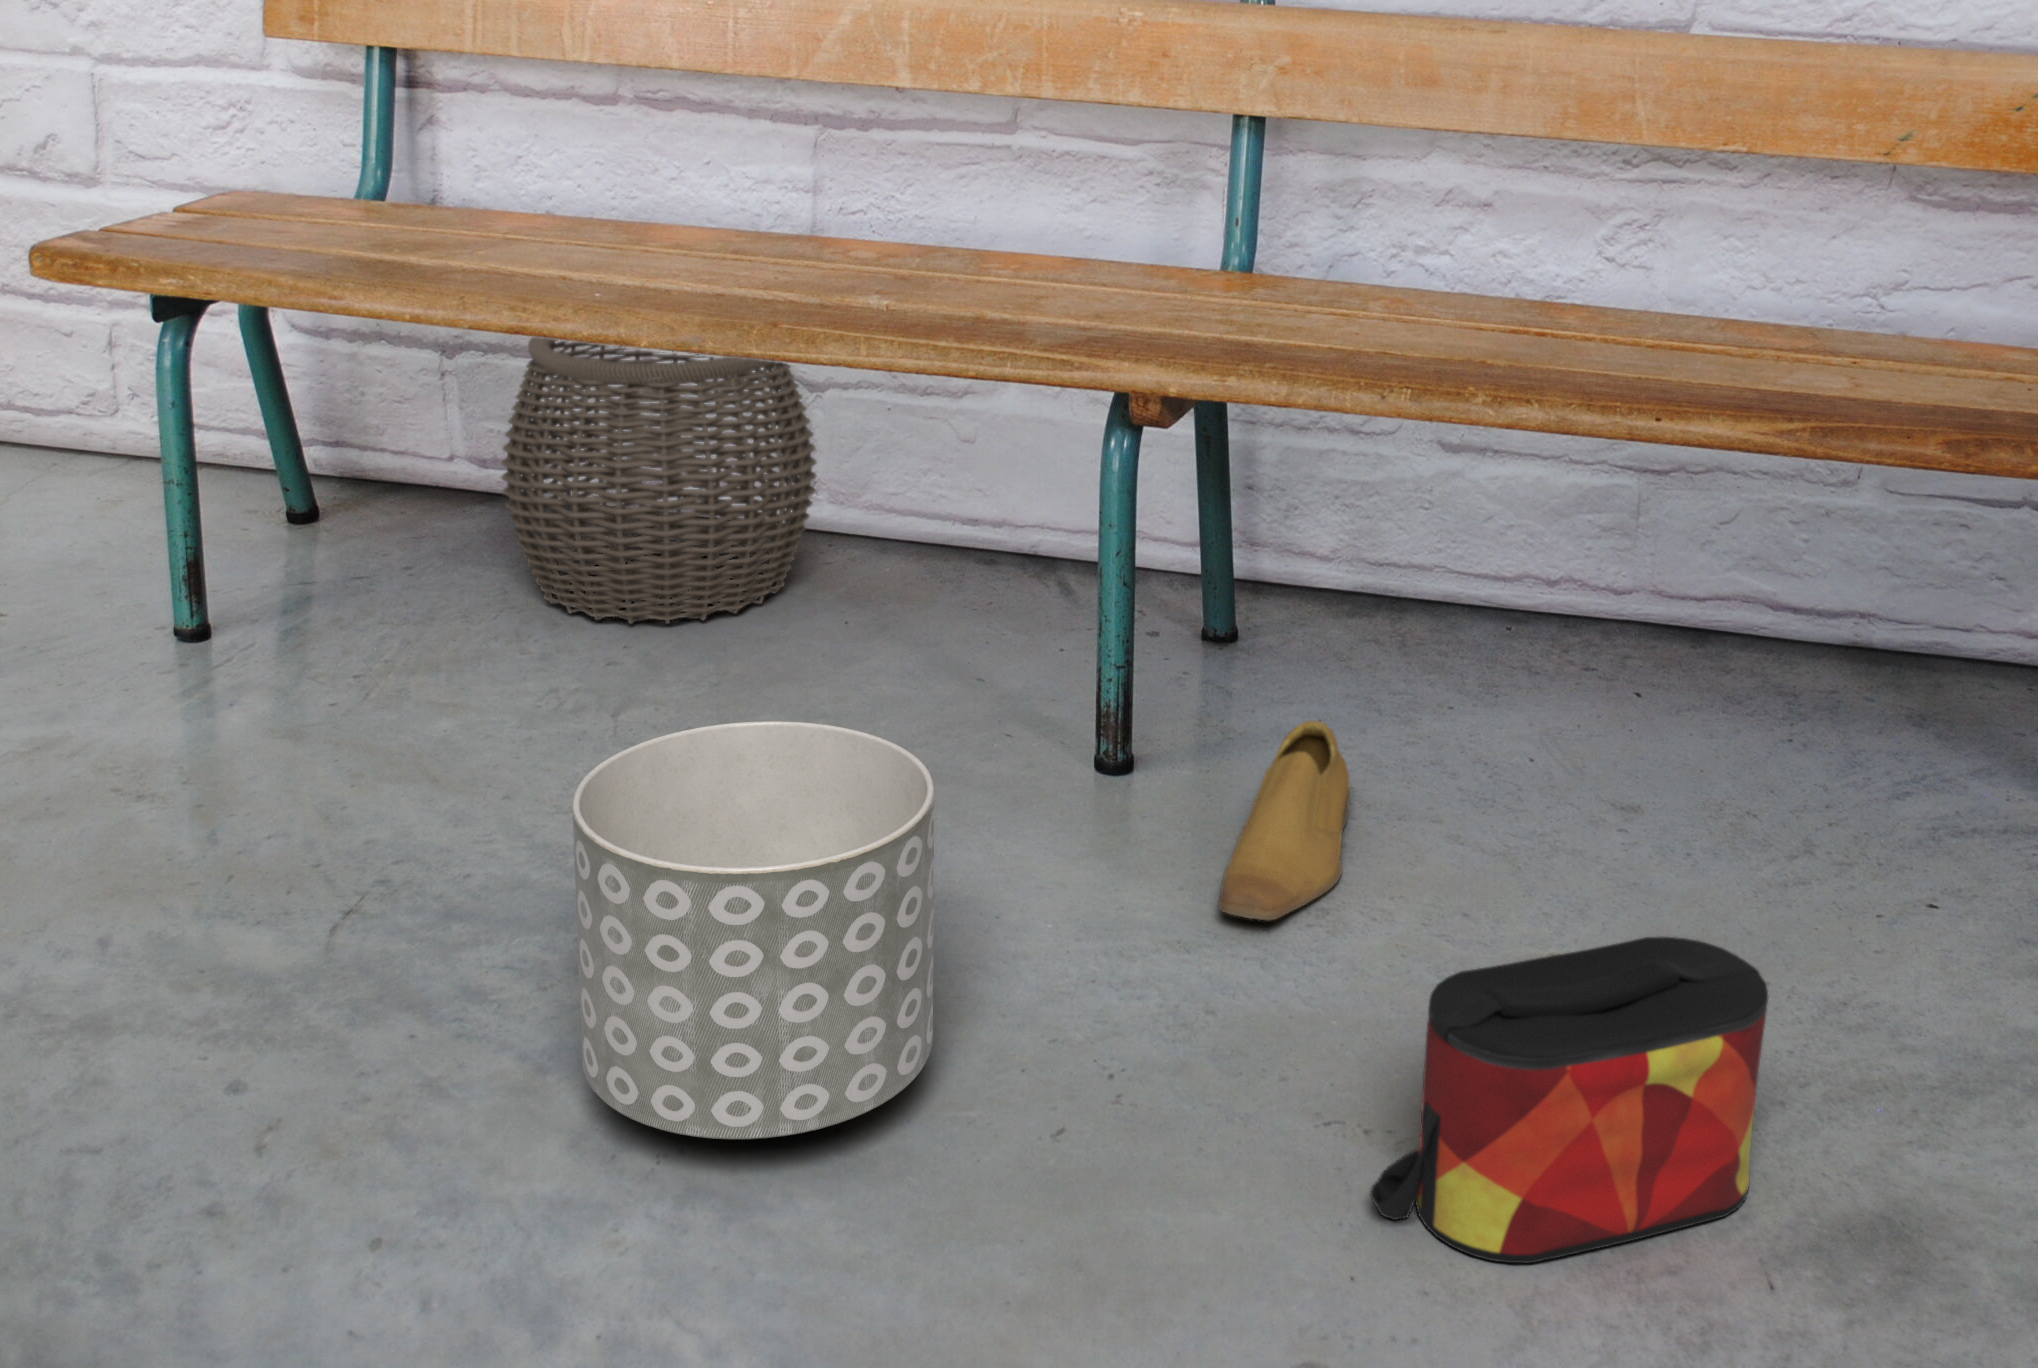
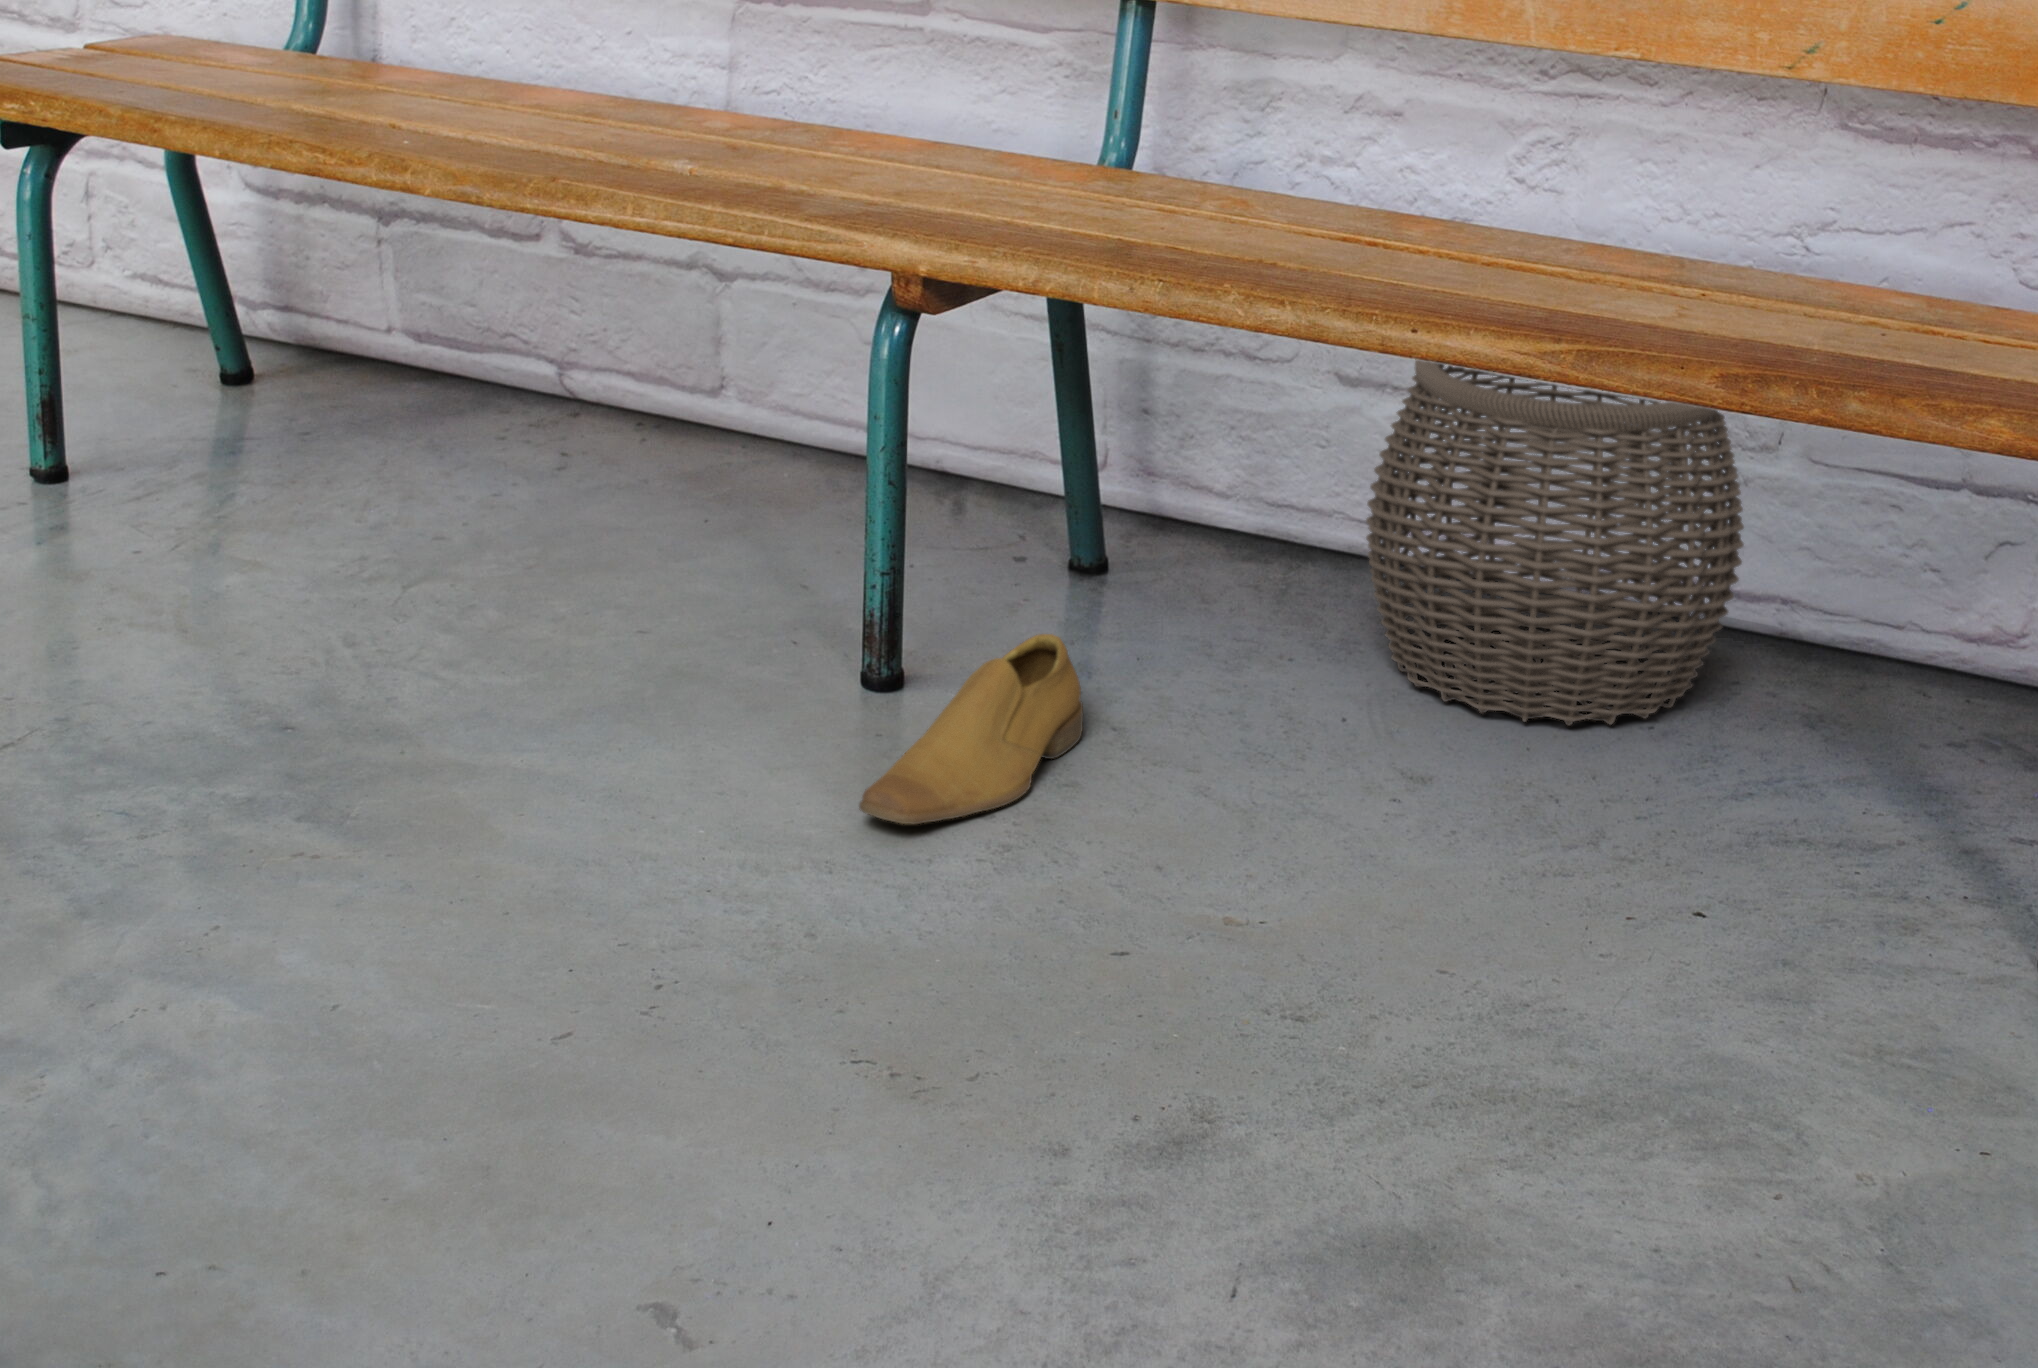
woven basket: present [501,337,816,624] -> present [1366,359,1744,725]
planter: present [573,721,934,1139] -> none [65,543,462,956]
bag: present [1370,937,1768,1263] -> none [801,849,1268,1172]

